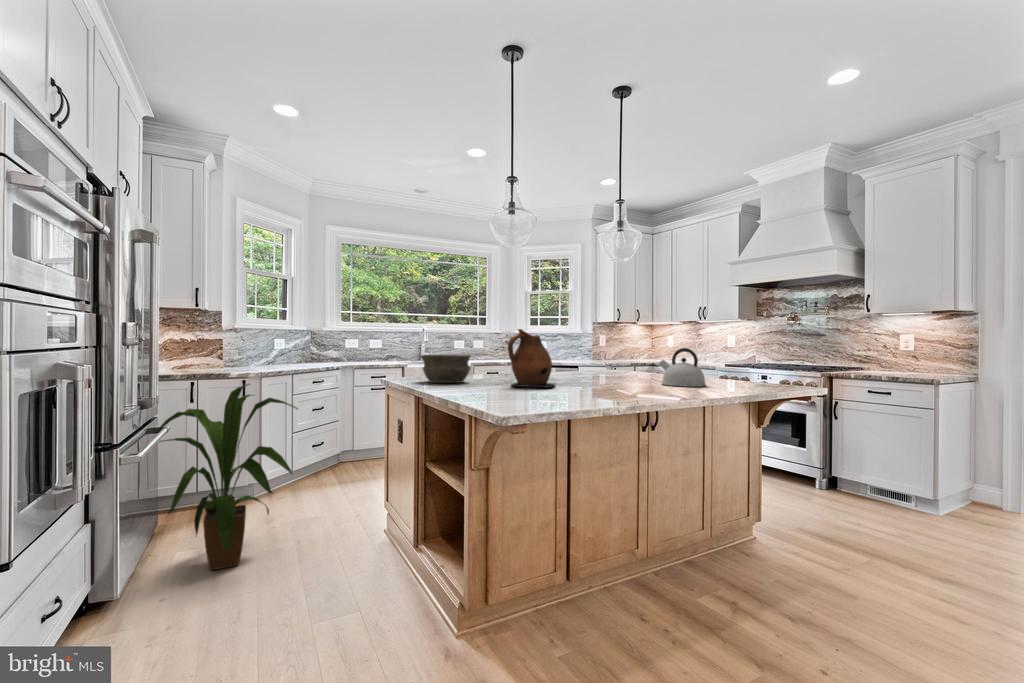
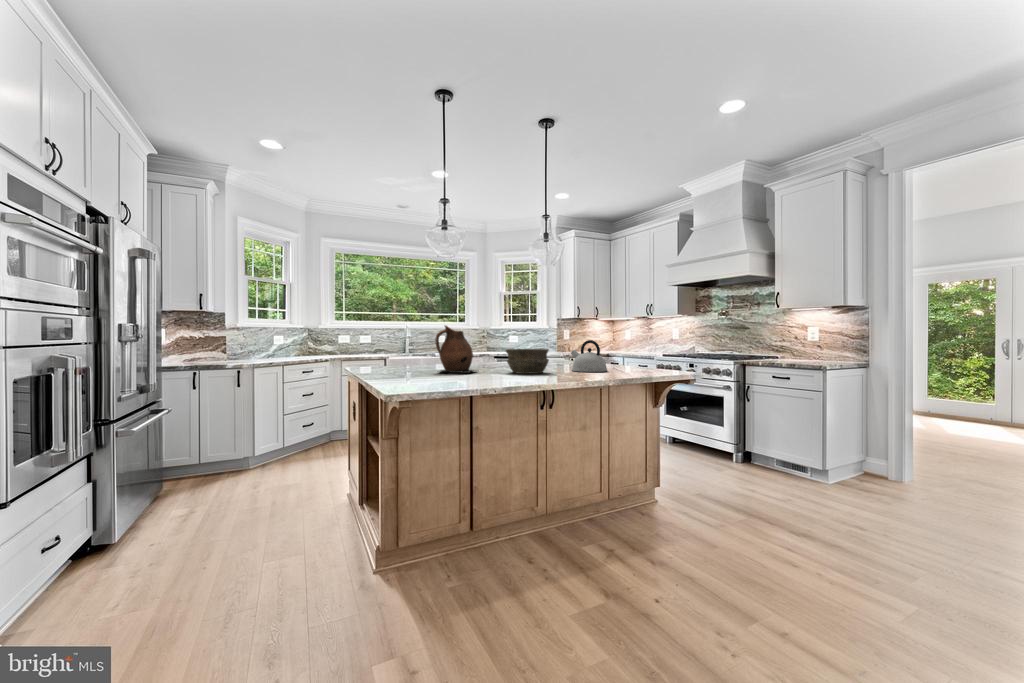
bowl: present [421,355,471,383] -> present [505,348,549,374]
house plant: present [157,384,298,570] -> none [158,371,273,521]

